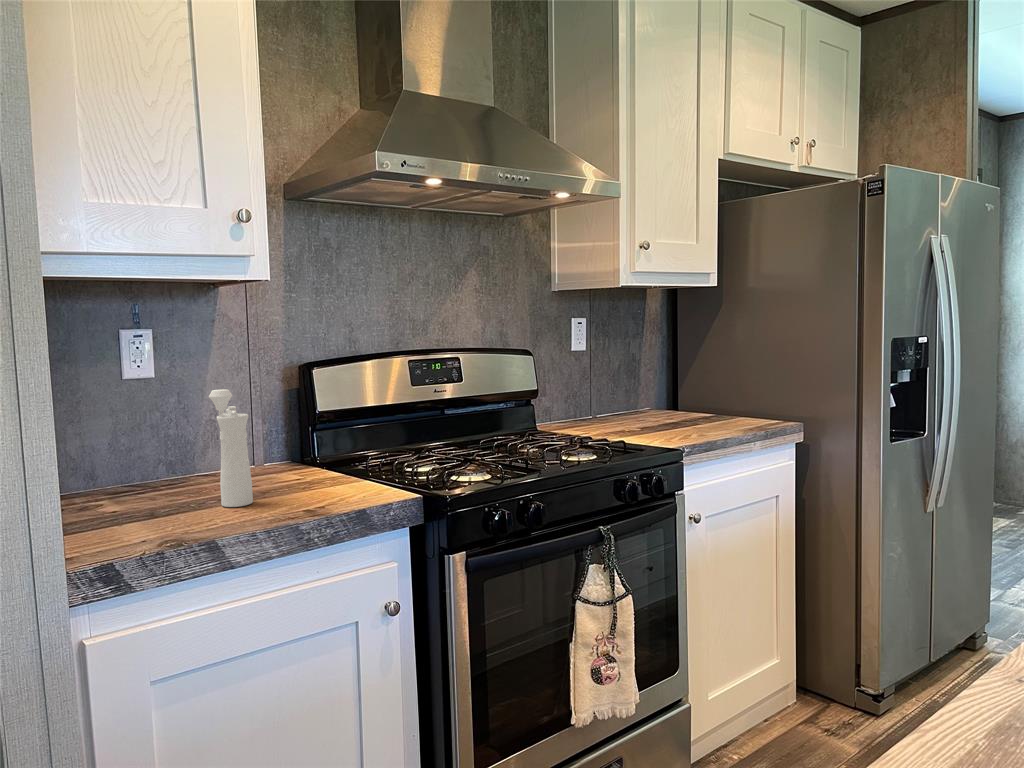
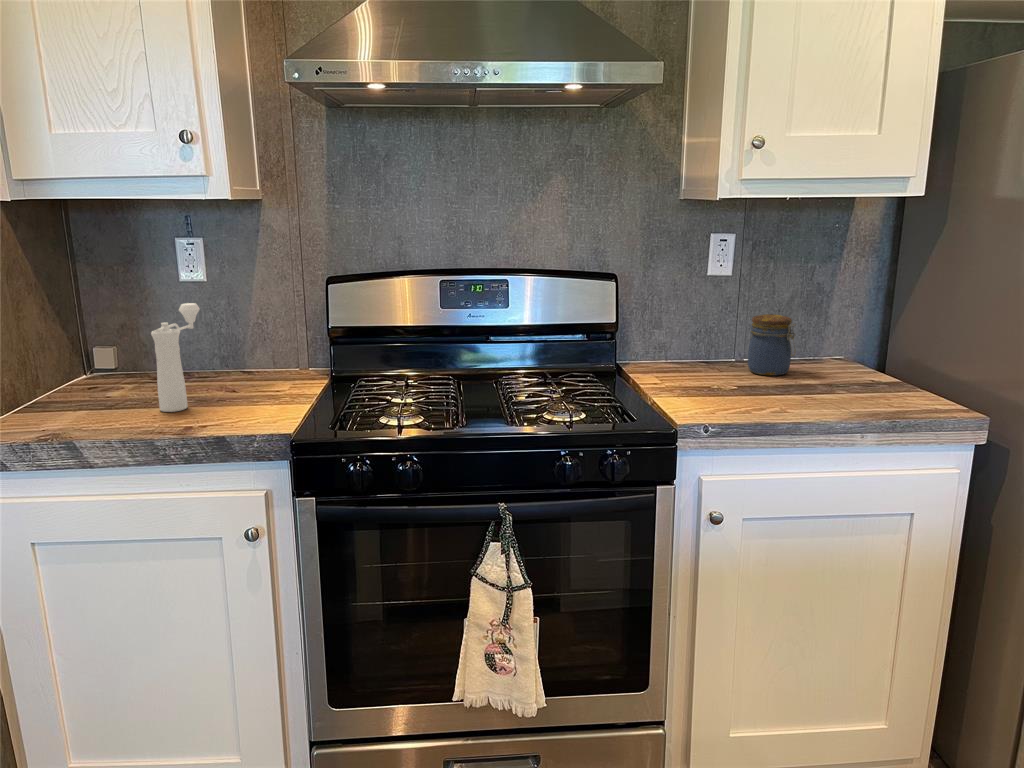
jar: none [618,376,653,421] -> present [748,314,796,375]

